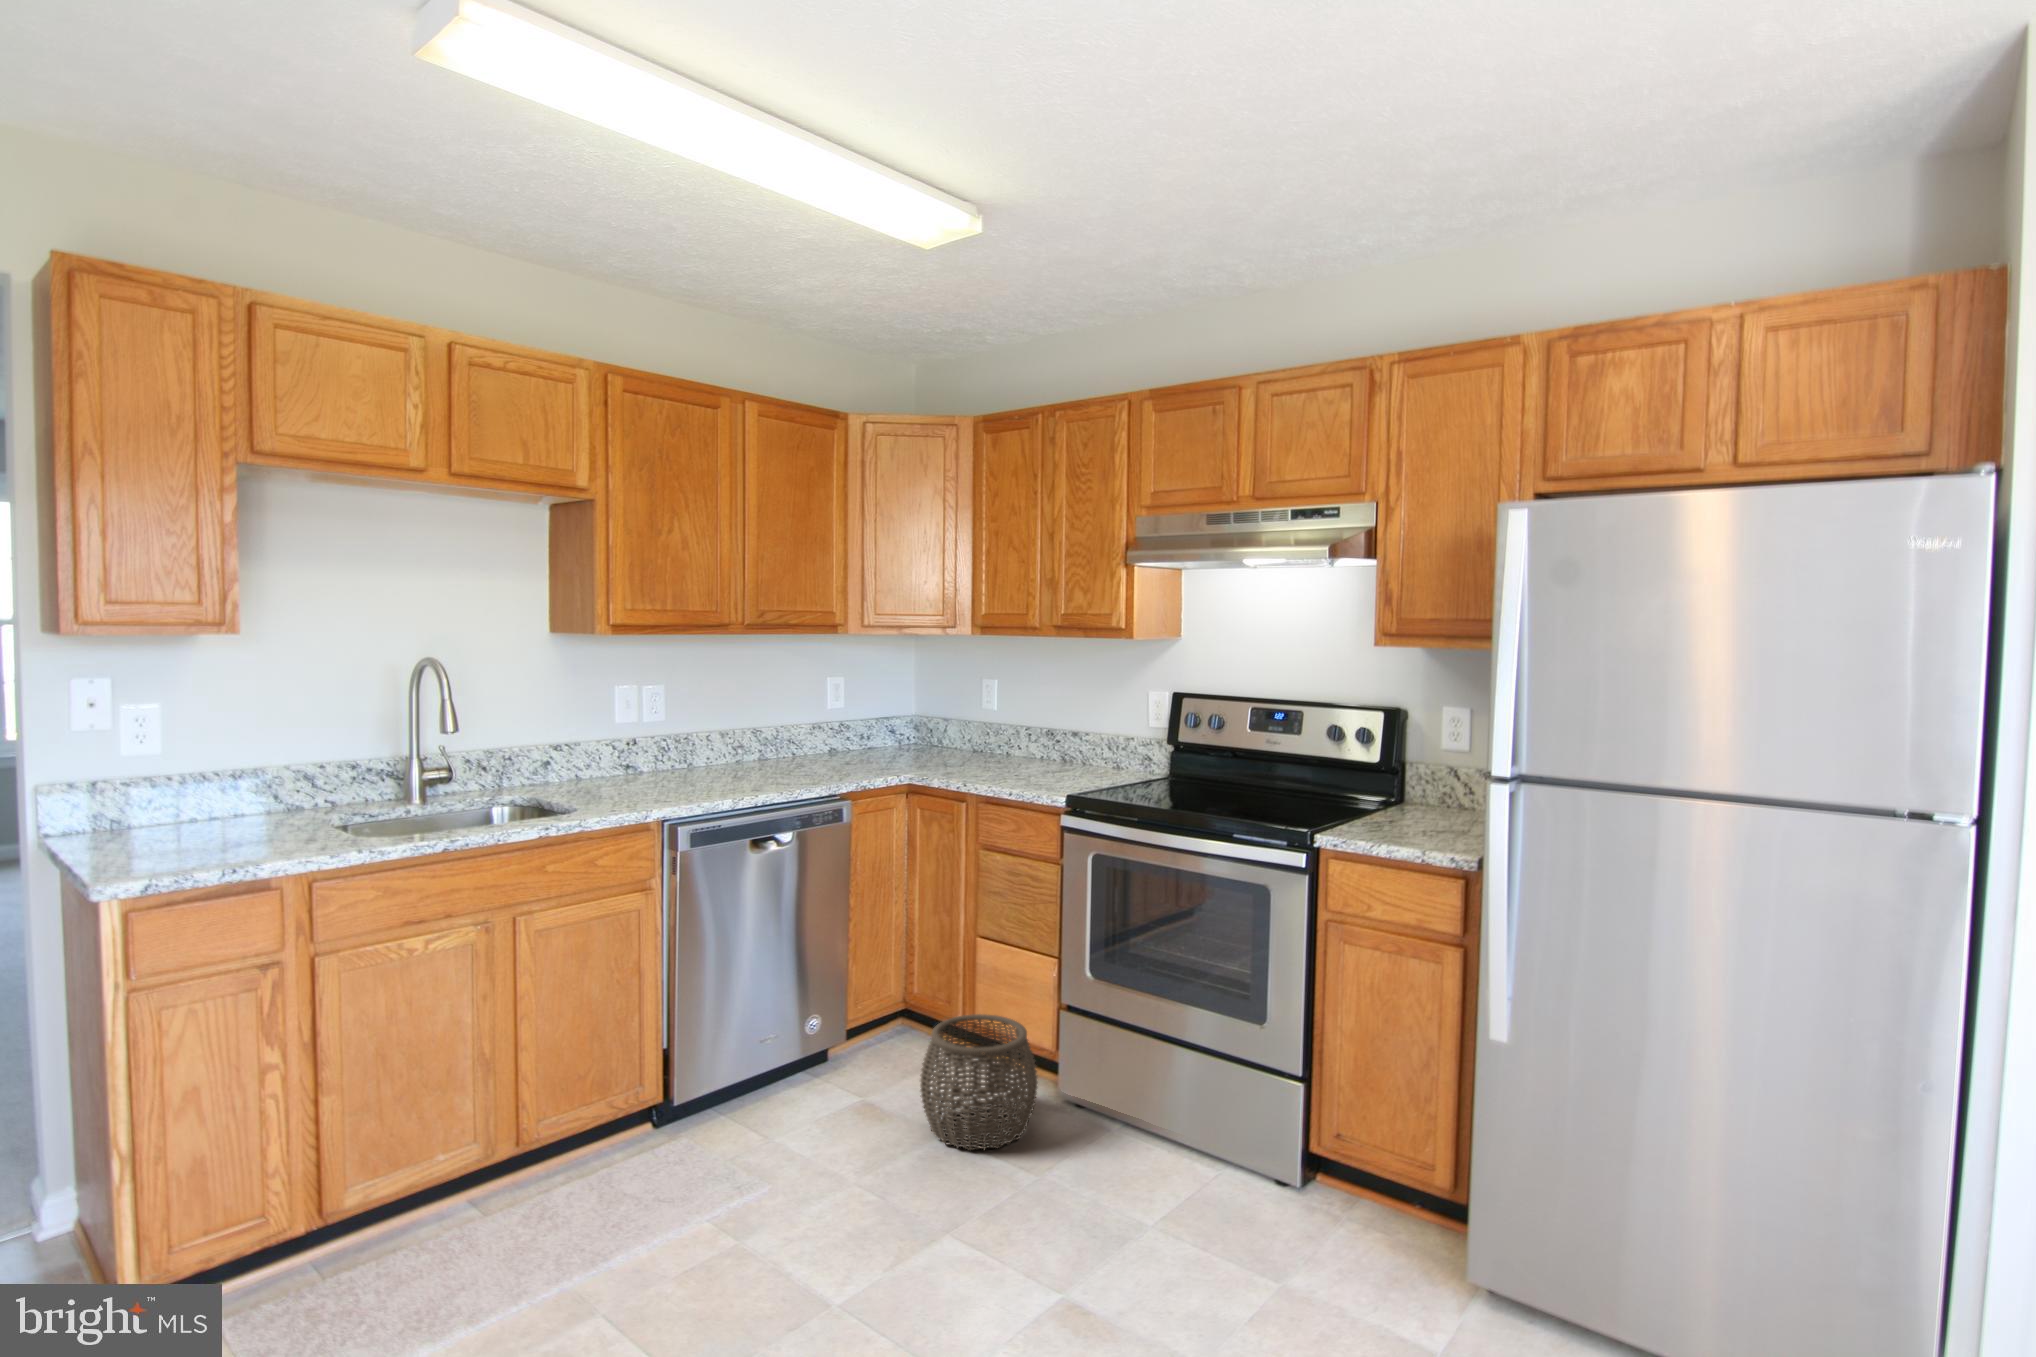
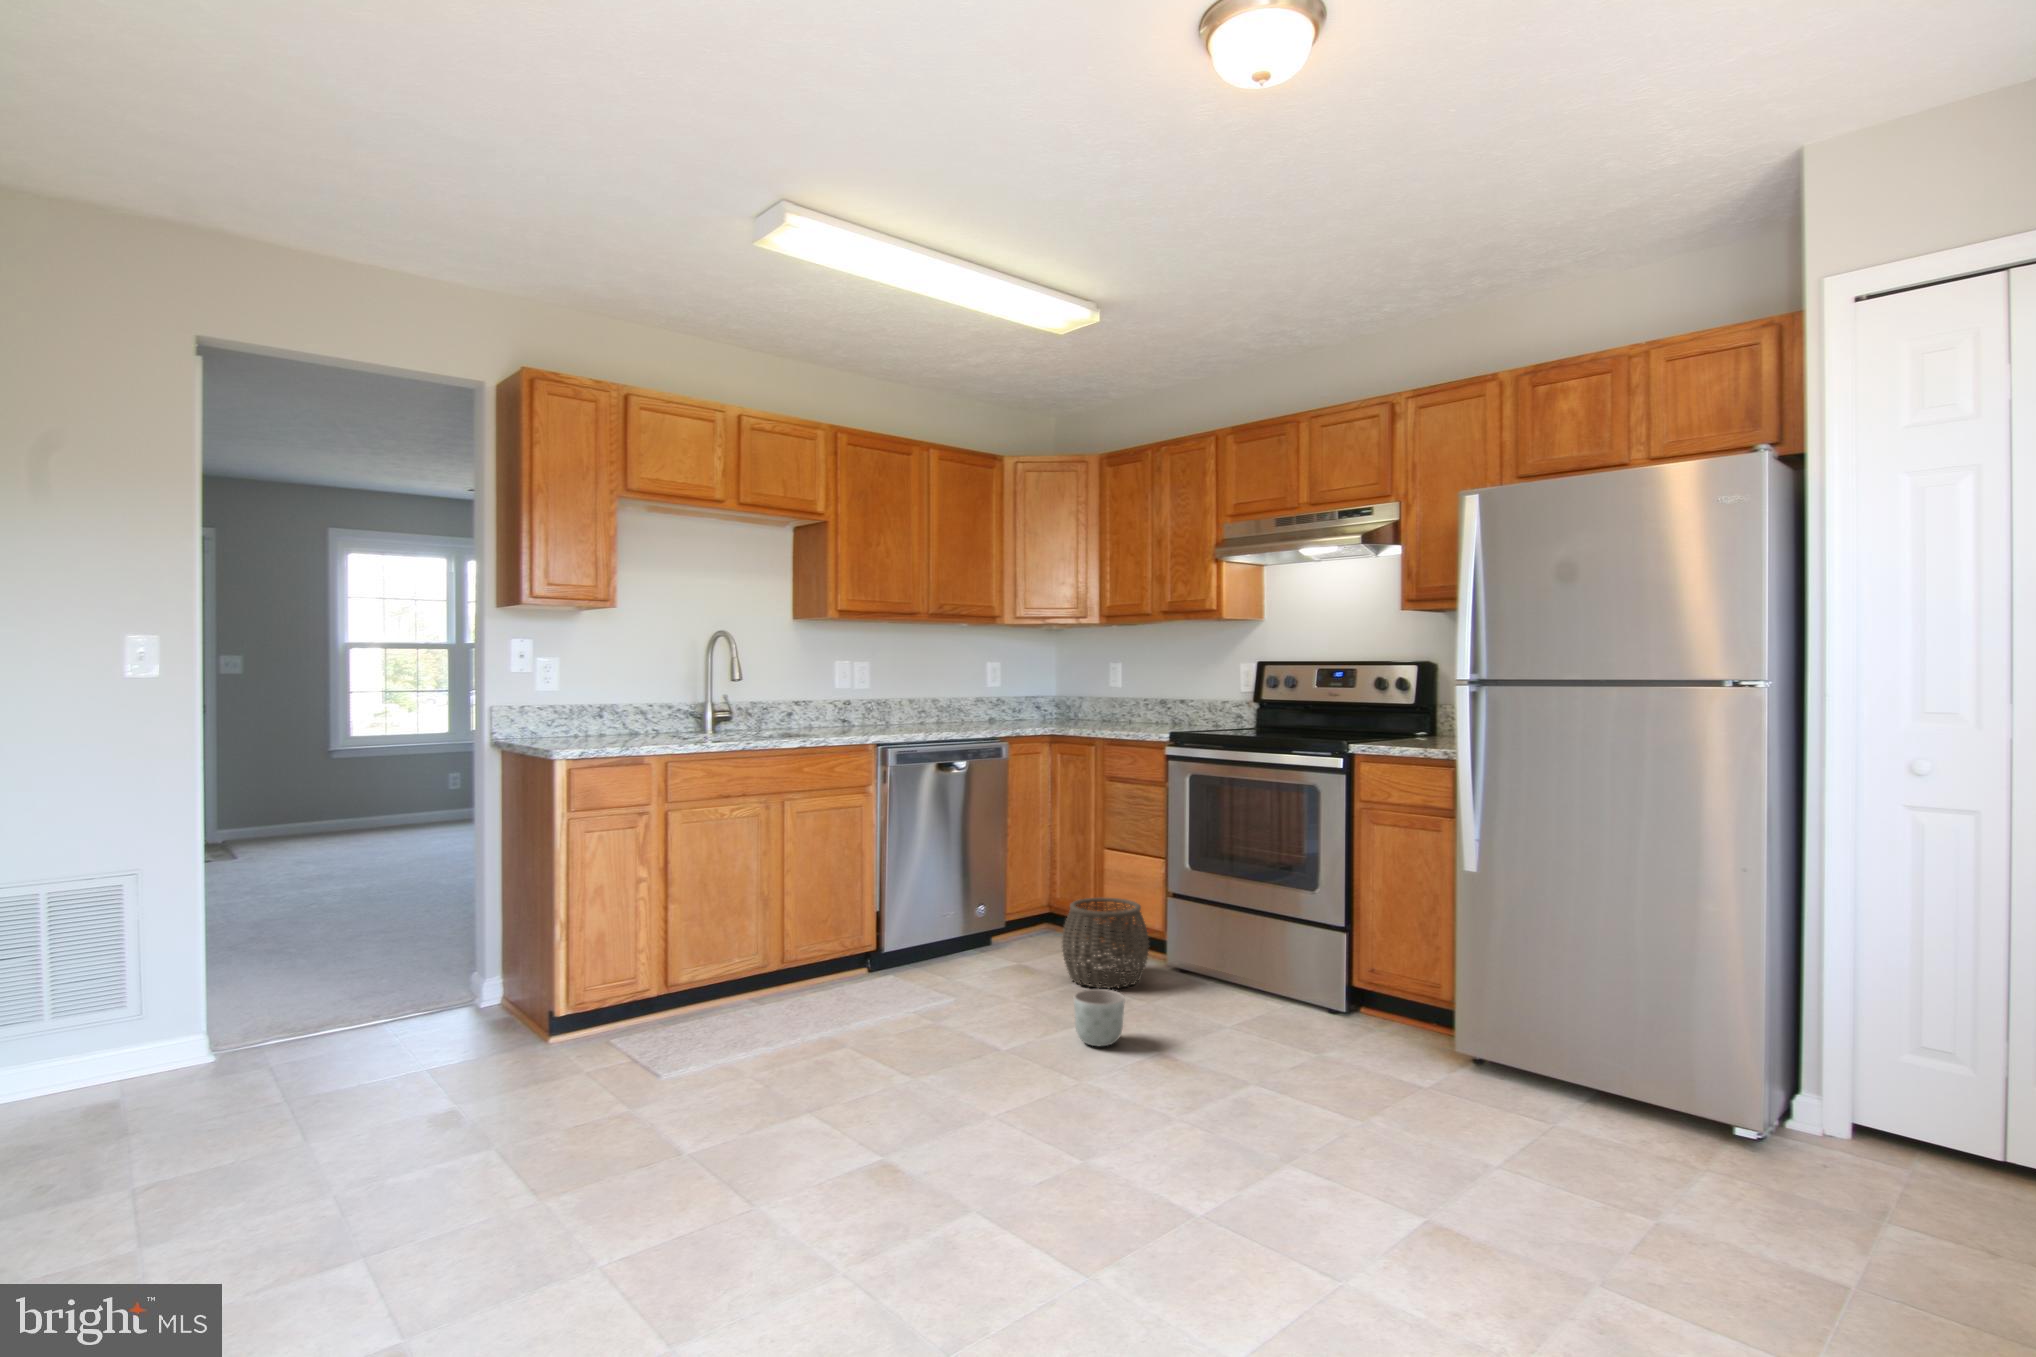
planter: none [939,1194,1013,1289] -> present [1074,989,1125,1046]

